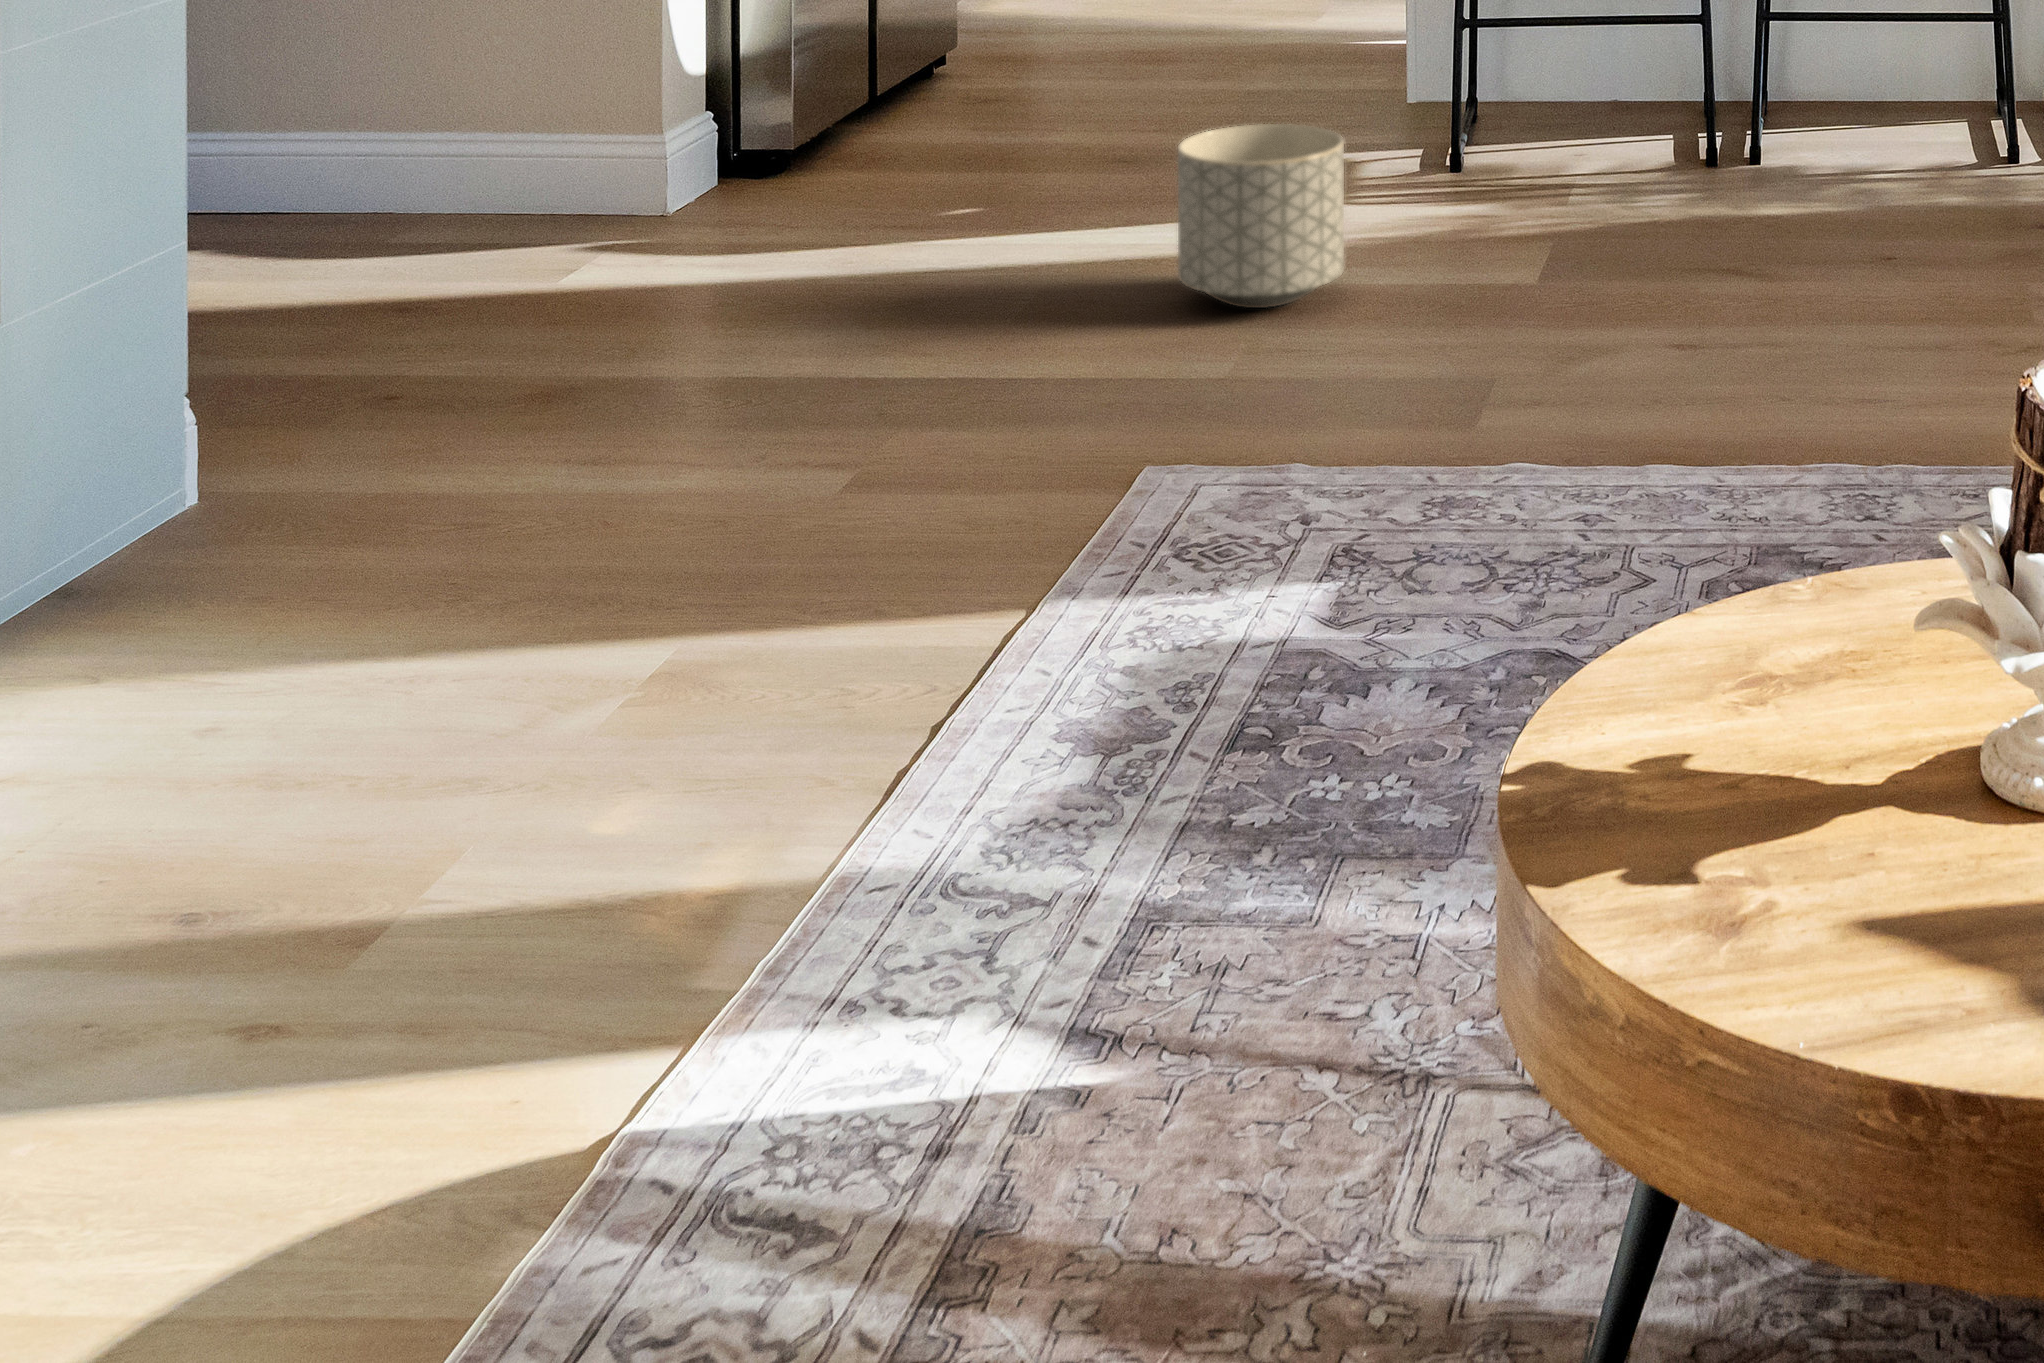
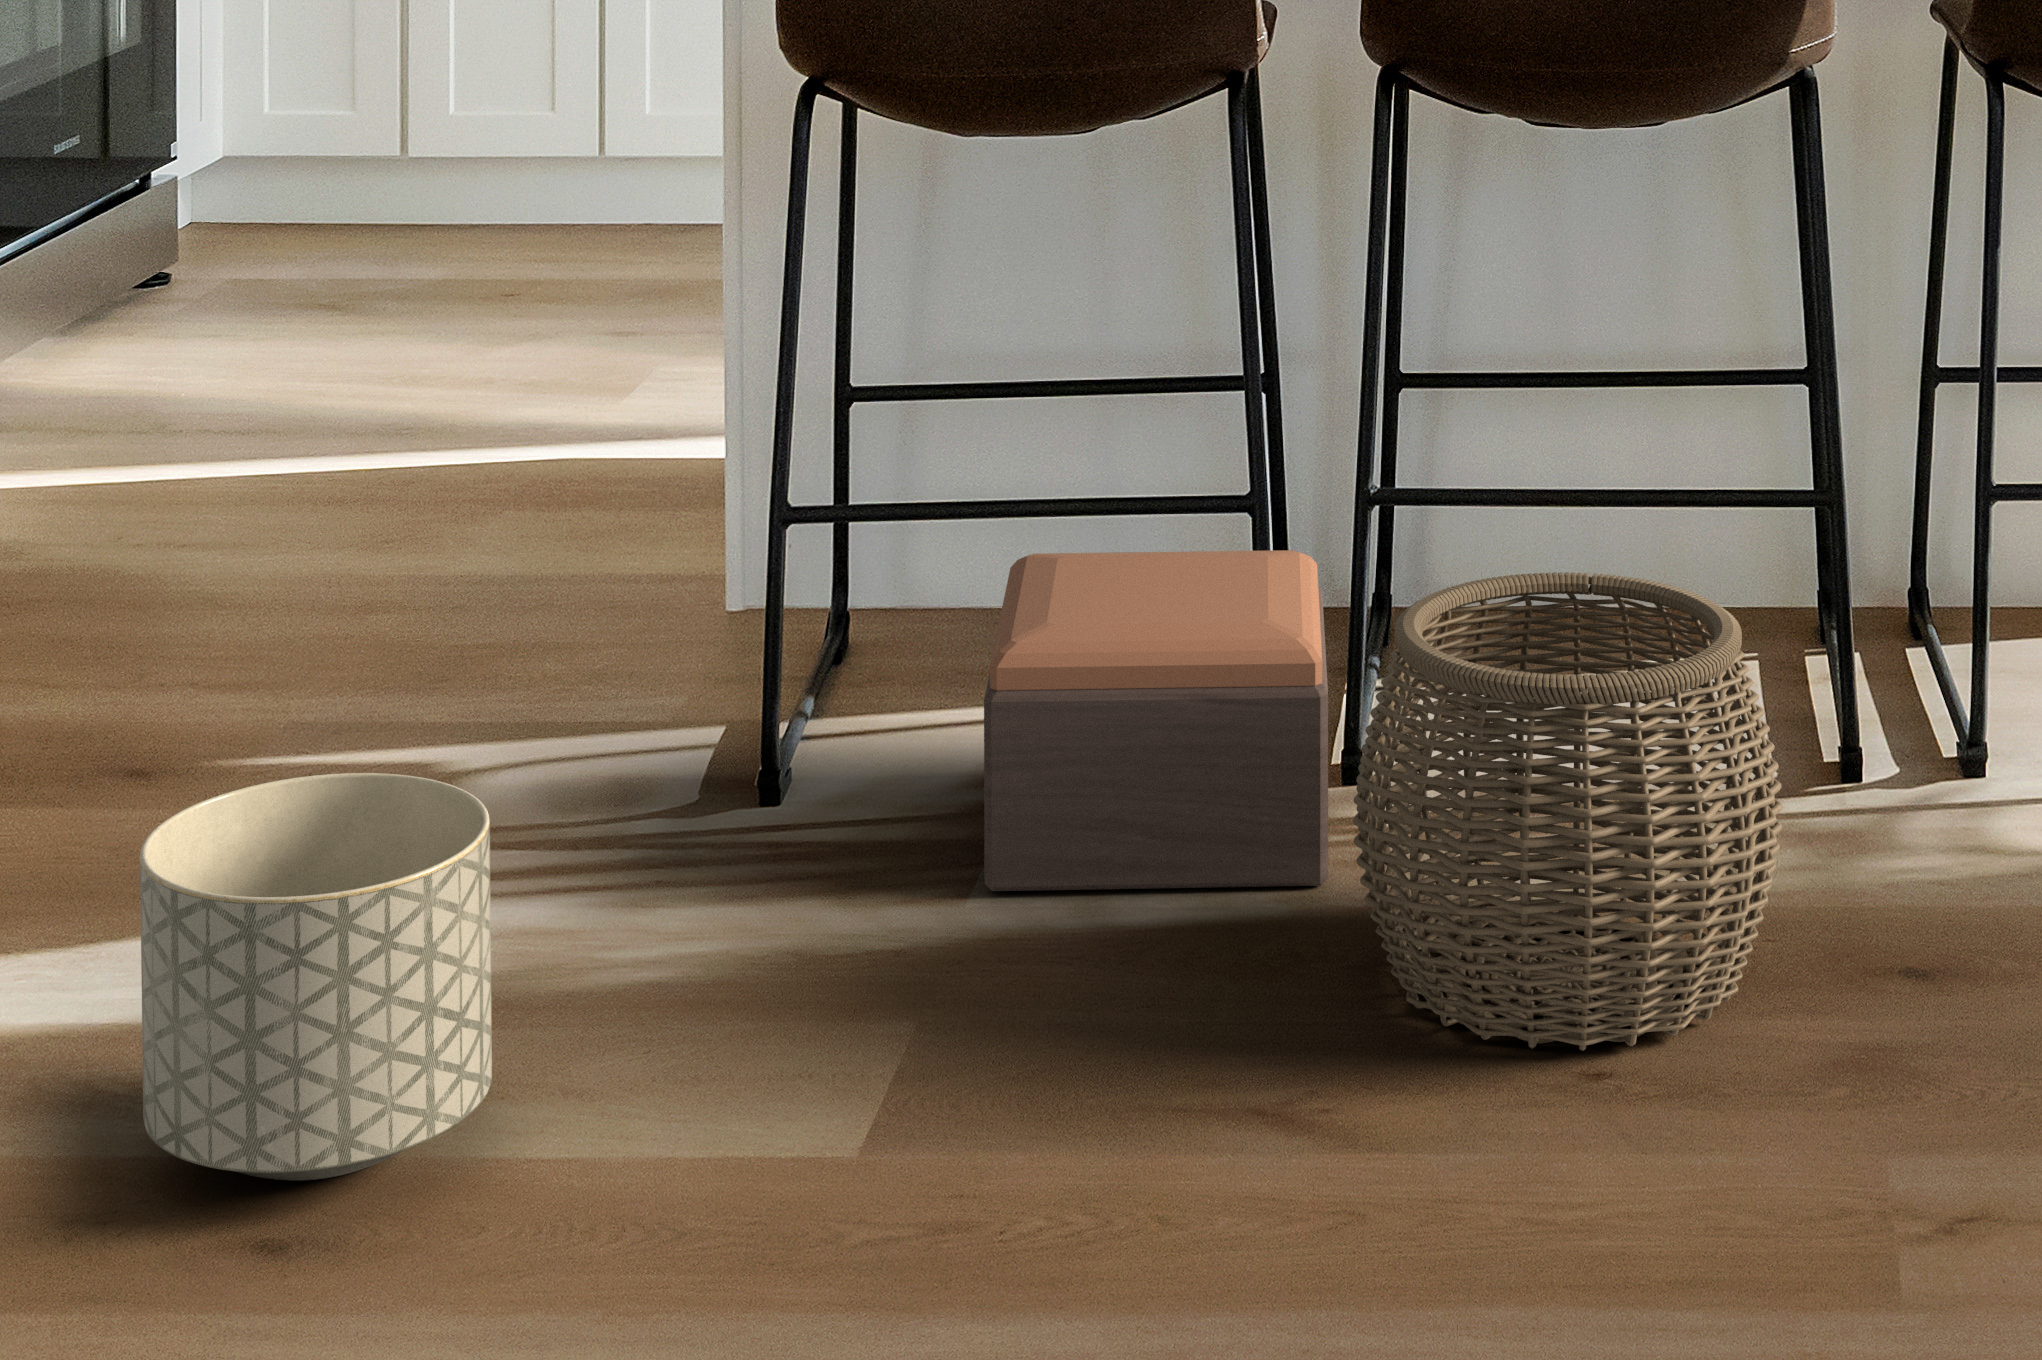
woven basket: none [1761,42,1977,263] -> present [1353,572,1783,1051]
footstool: none [1567,51,1744,212] -> present [984,550,1328,891]

